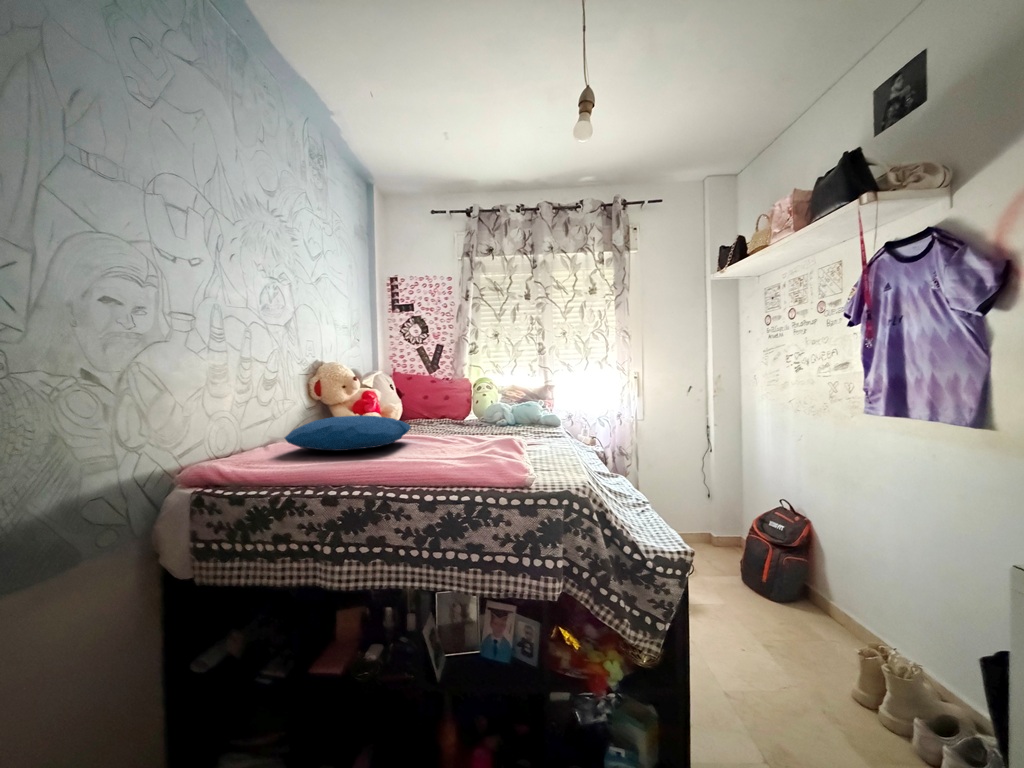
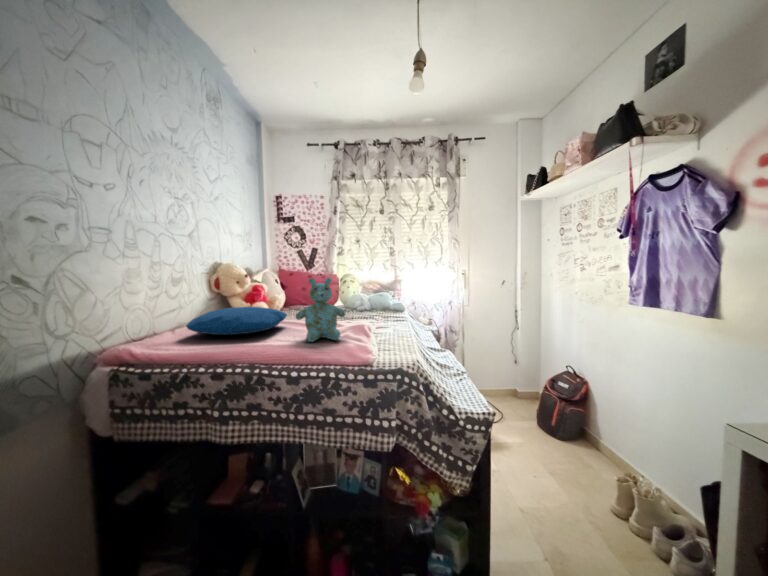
stuffed bear: none [426,376,490,459] -> present [296,278,345,342]

